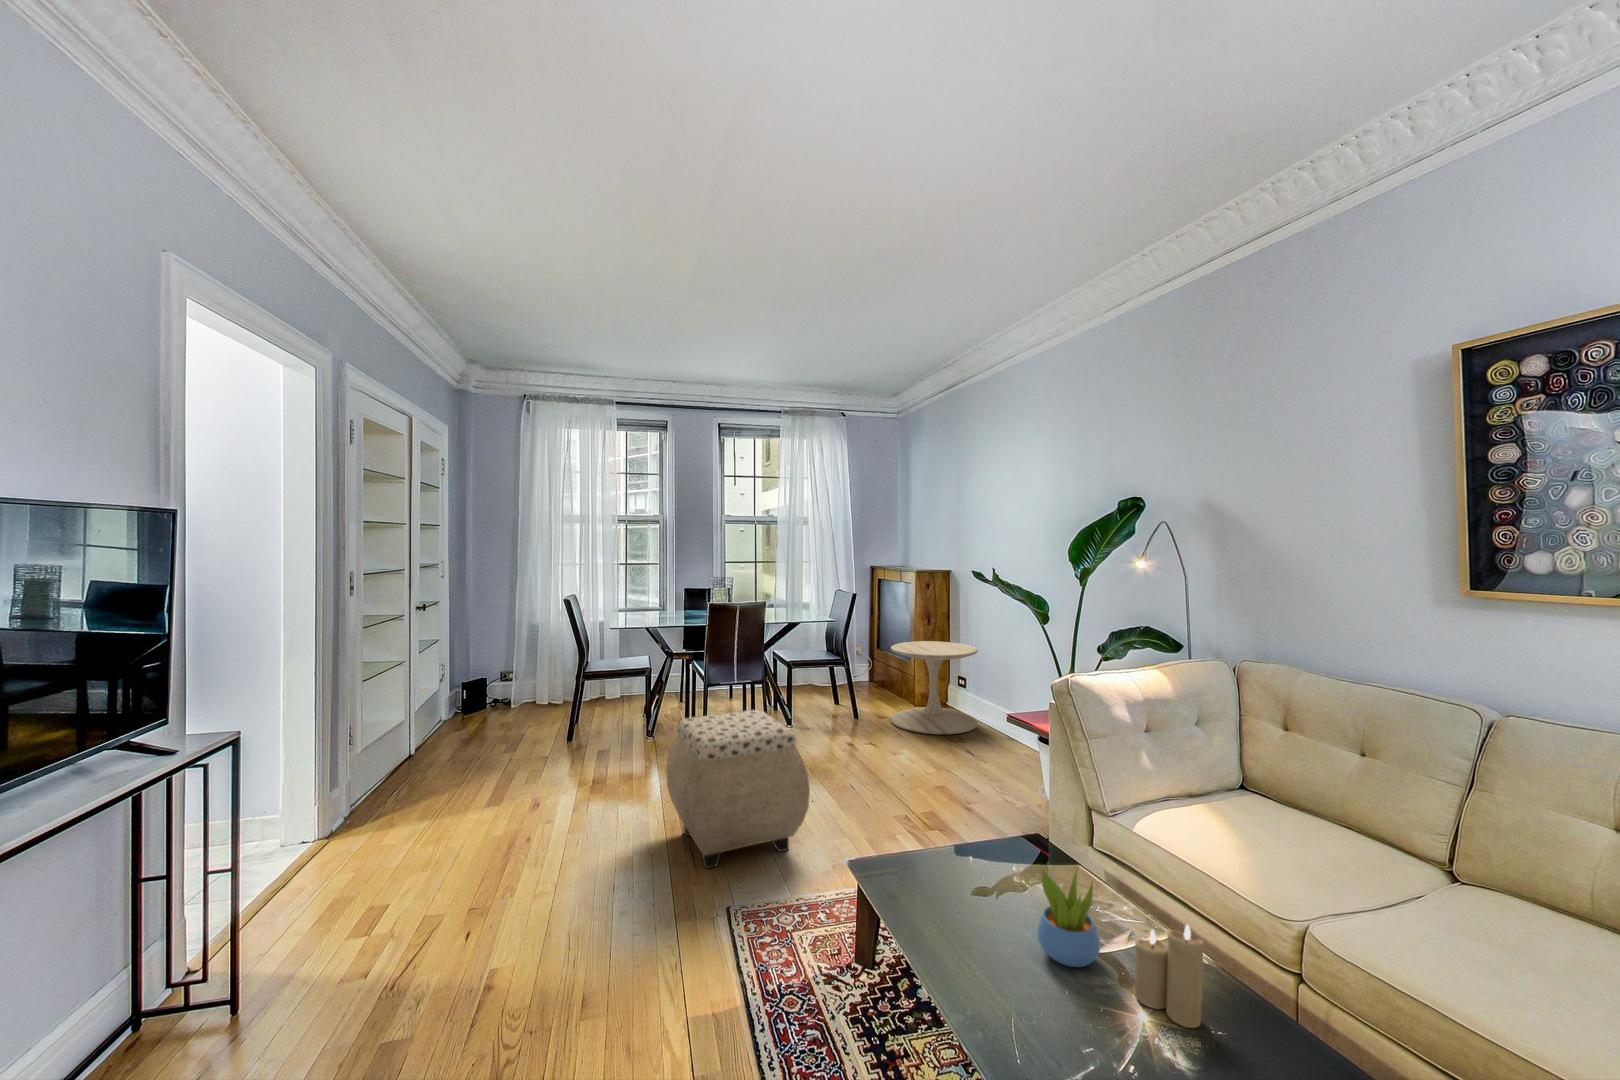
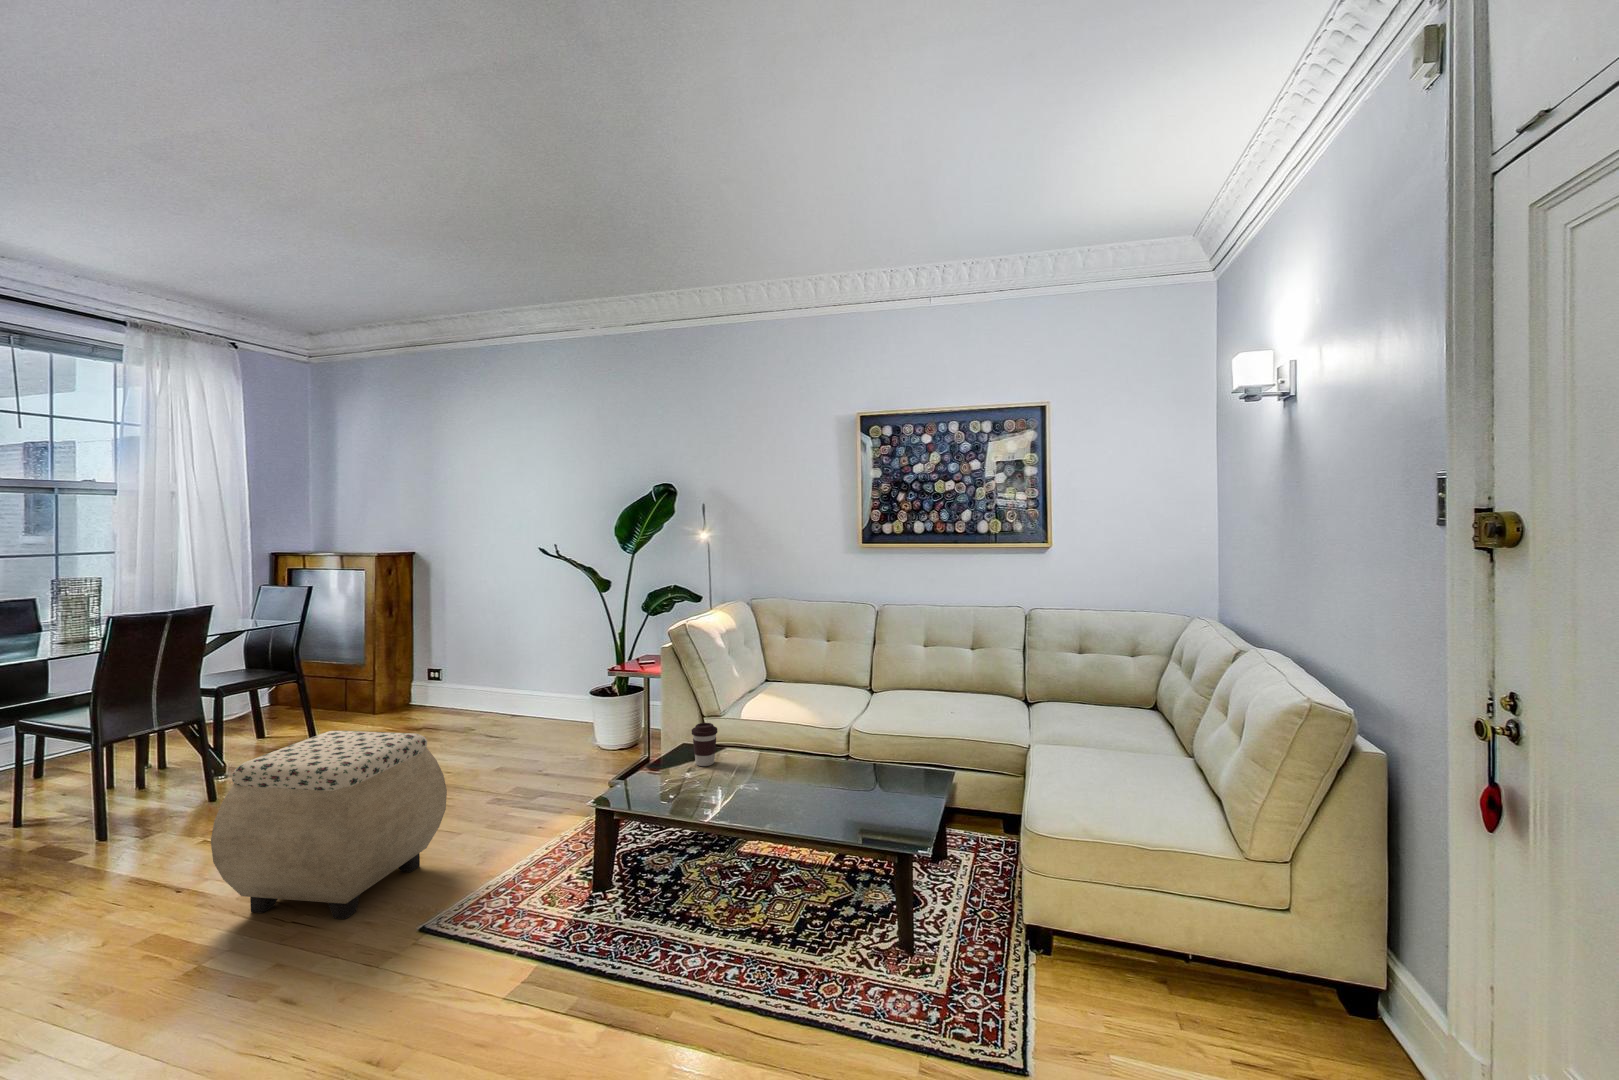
side table: present [891,641,978,735] -> none [362,633,474,738]
coffee cup: none [997,812,1033,876] -> present [692,723,718,766]
succulent plant: present [1037,870,1100,967] -> none [768,726,804,784]
candle: present [1135,925,1205,1028] -> none [827,727,861,780]

